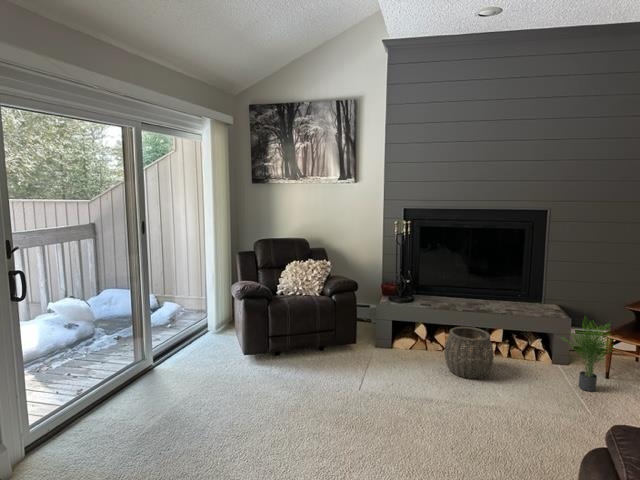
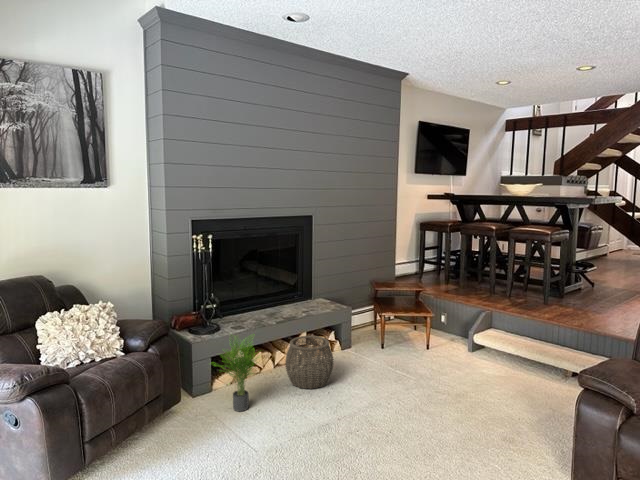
potted plant: present [568,322,610,392] -> present [215,339,259,412]

